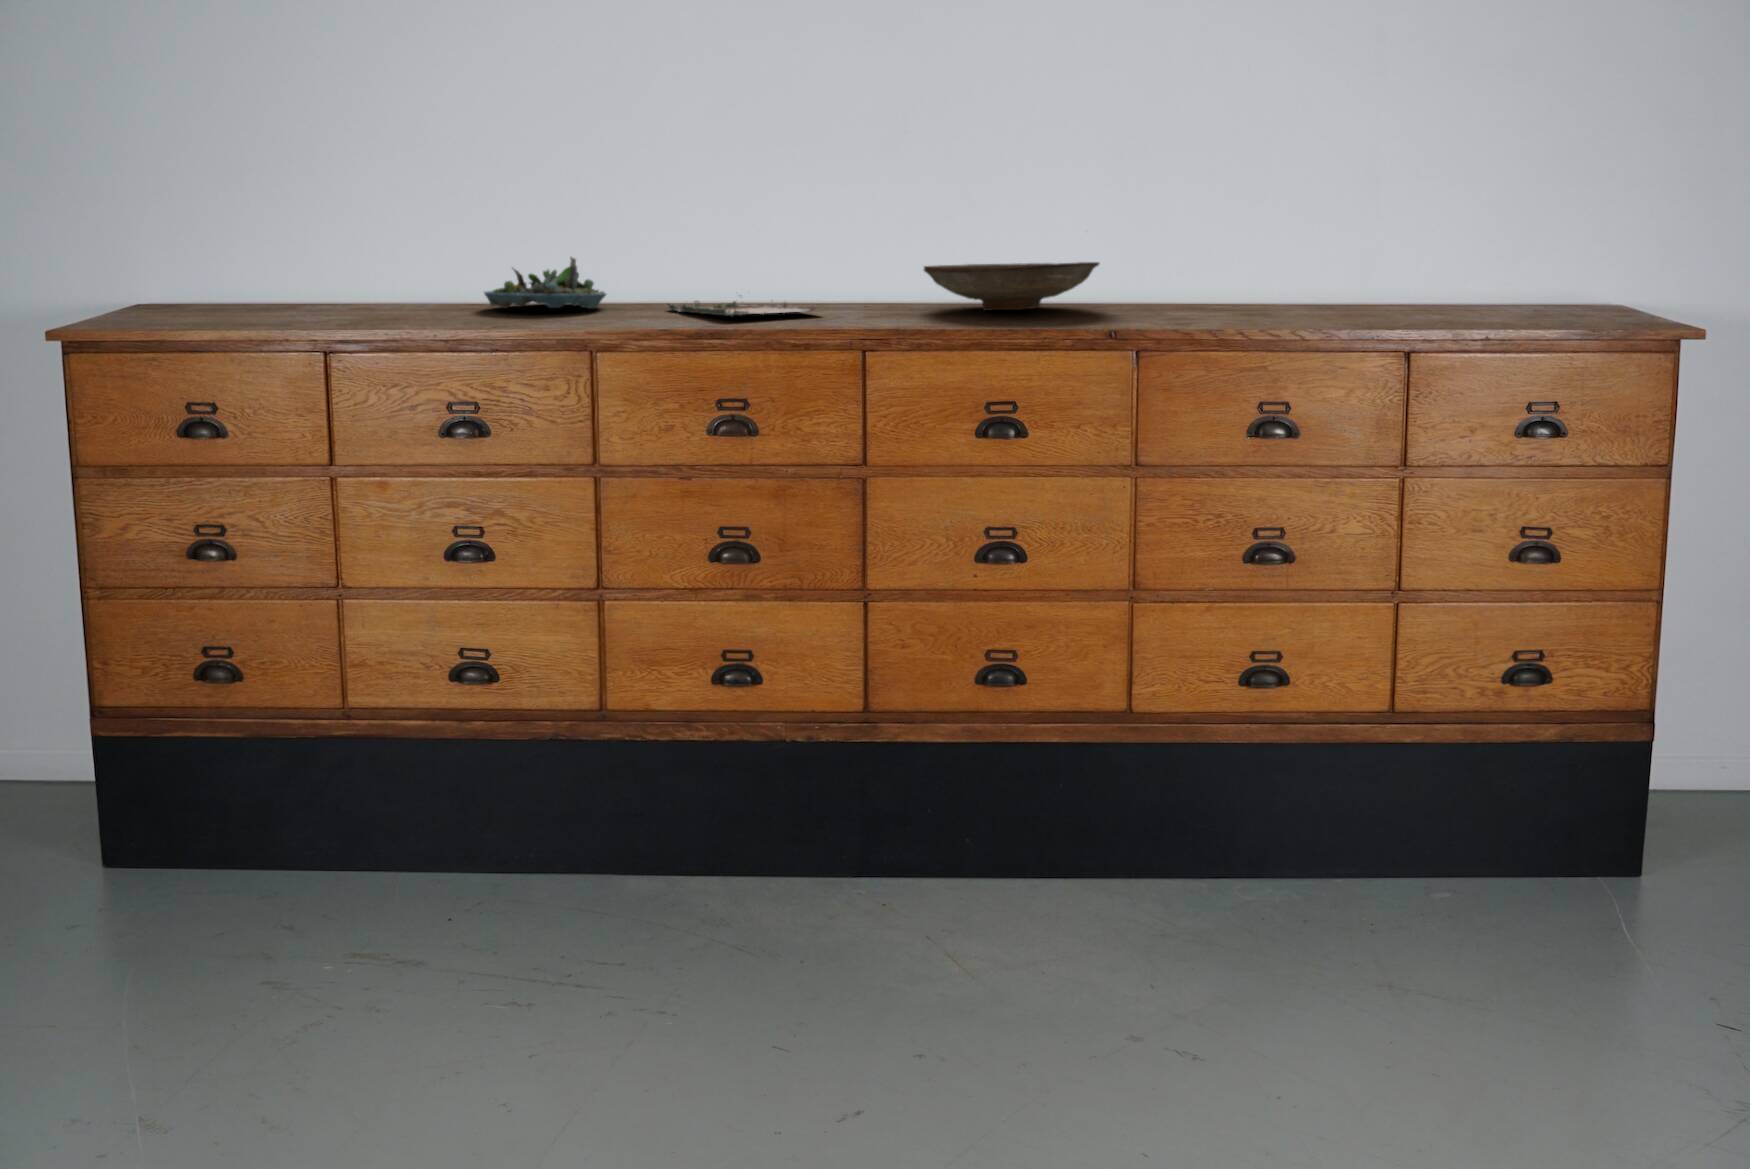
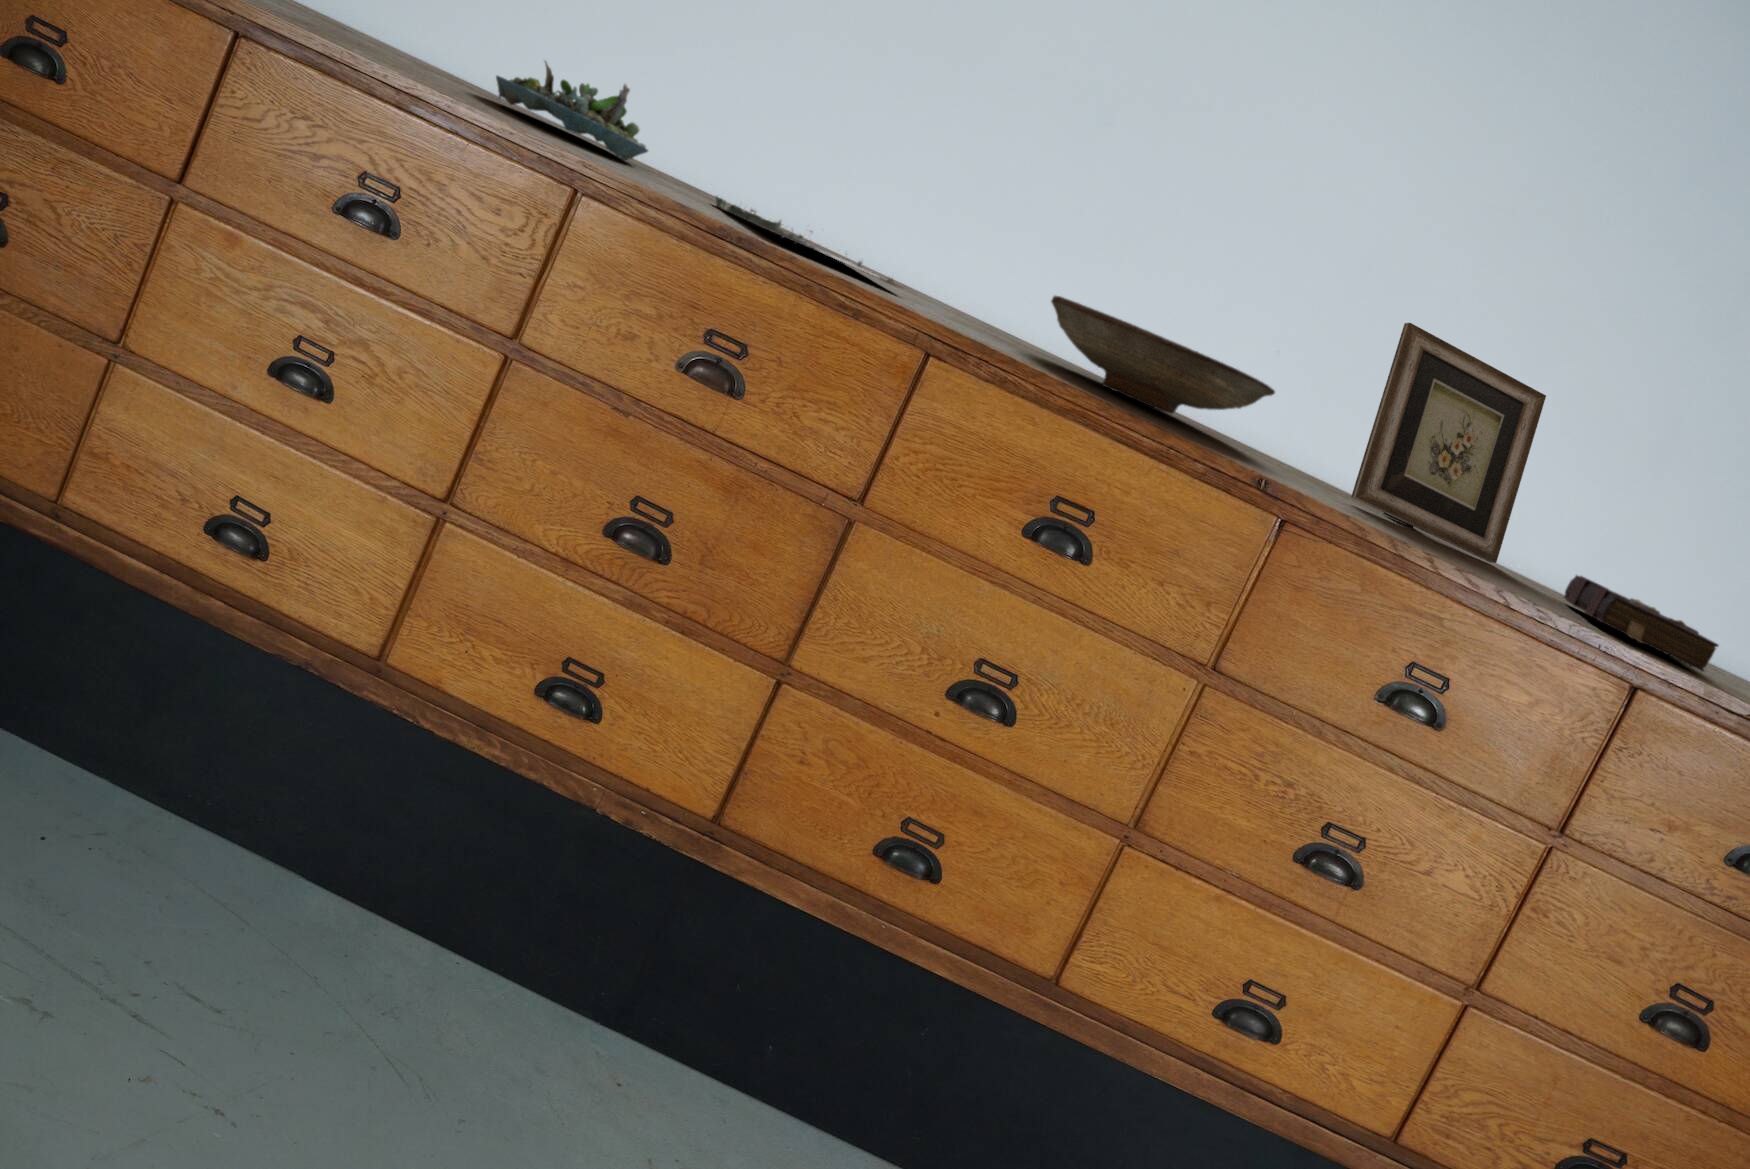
picture frame: none [1165,174,1302,308] -> present [1351,323,1546,563]
book: none [1351,290,1453,322] -> present [1564,575,1718,671]

